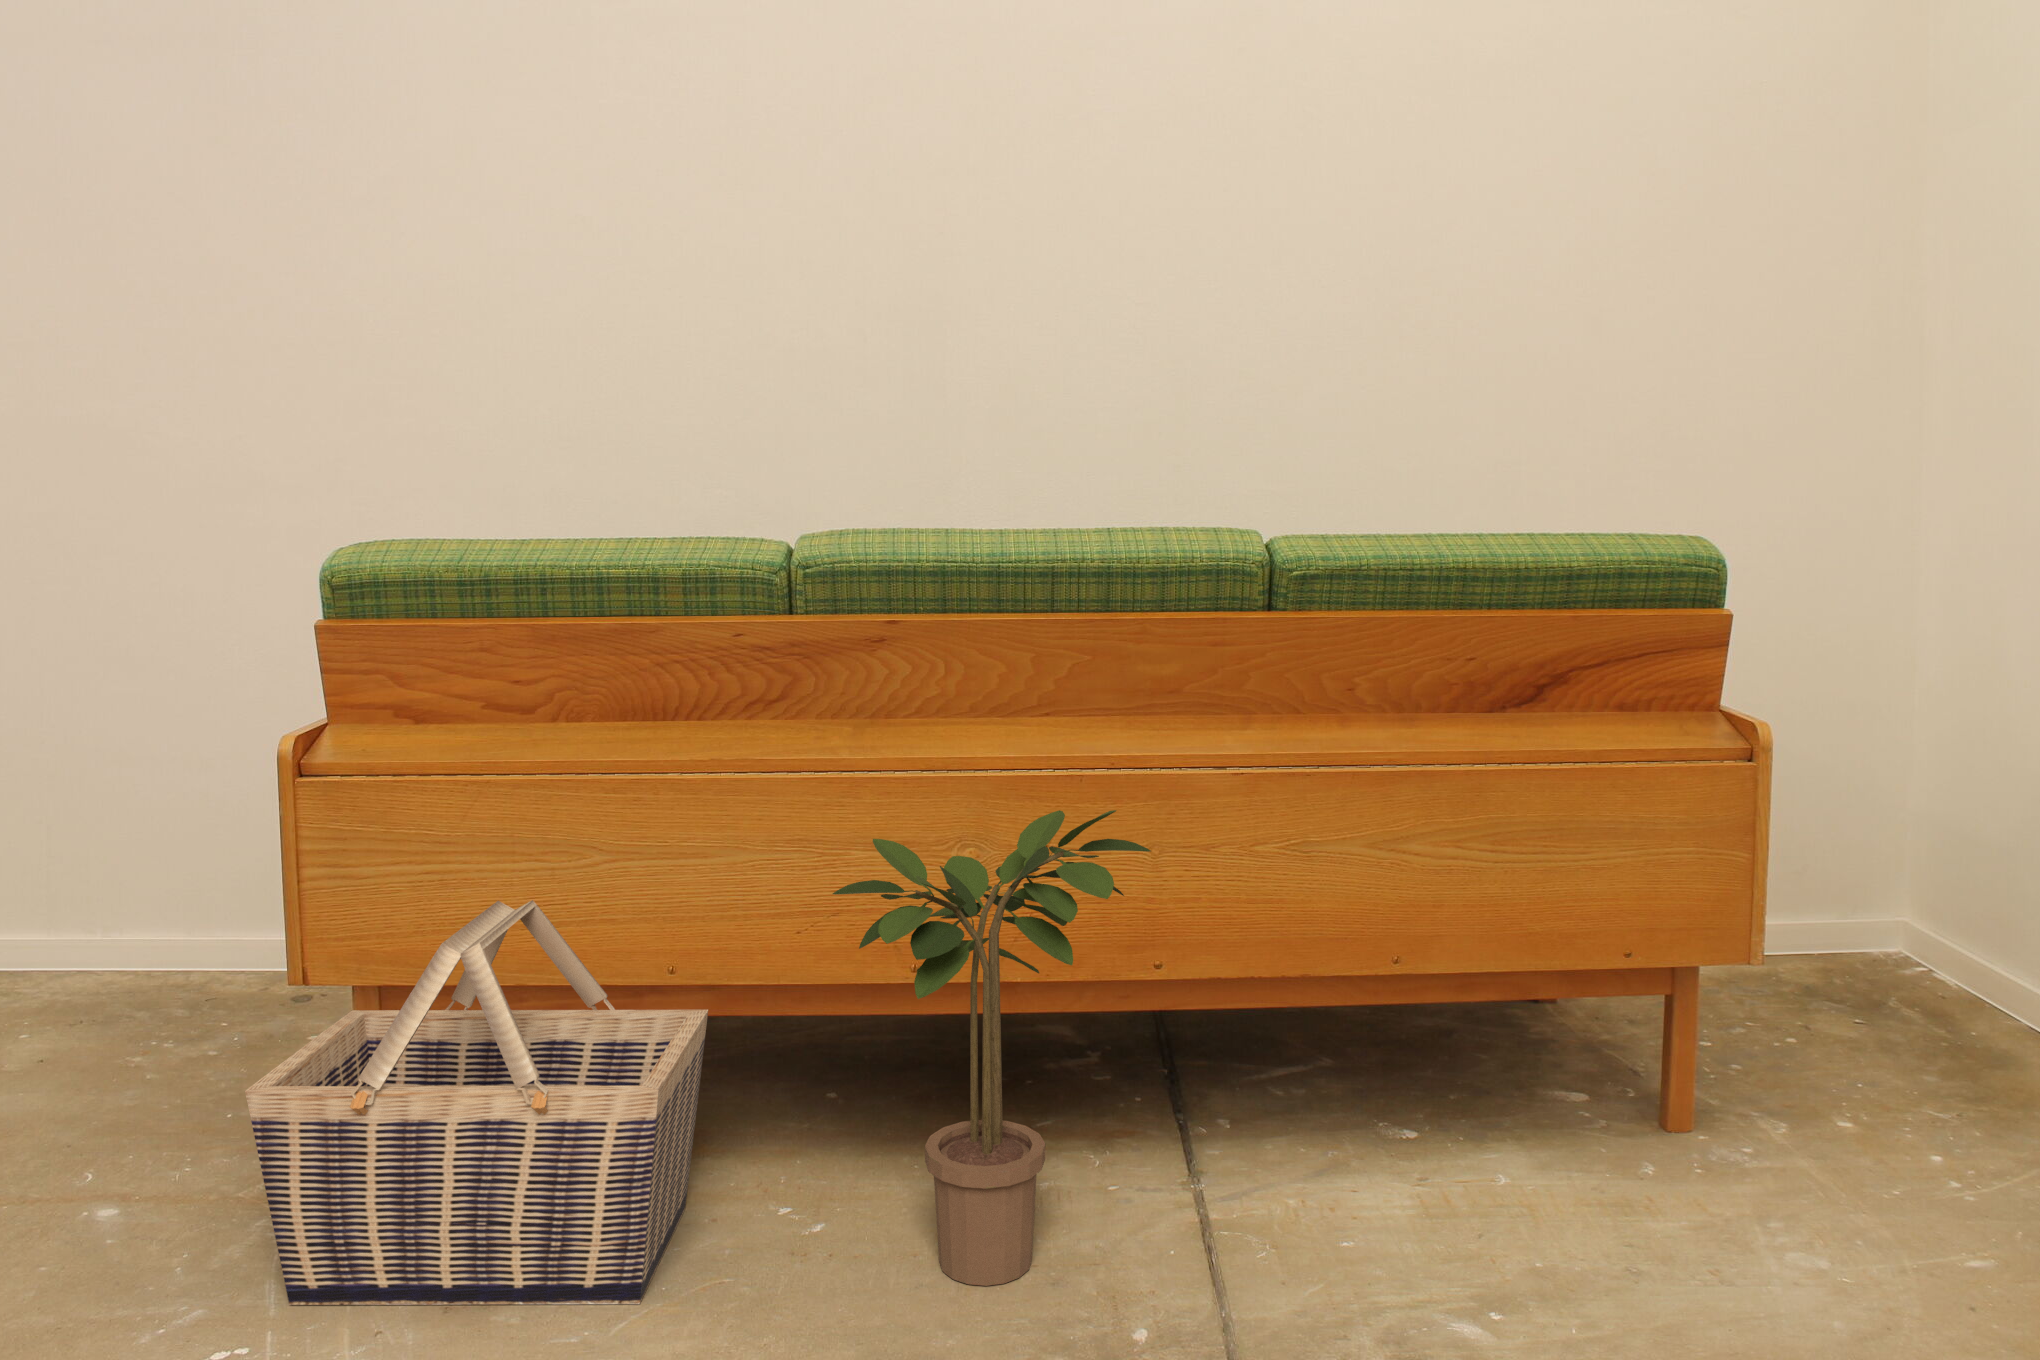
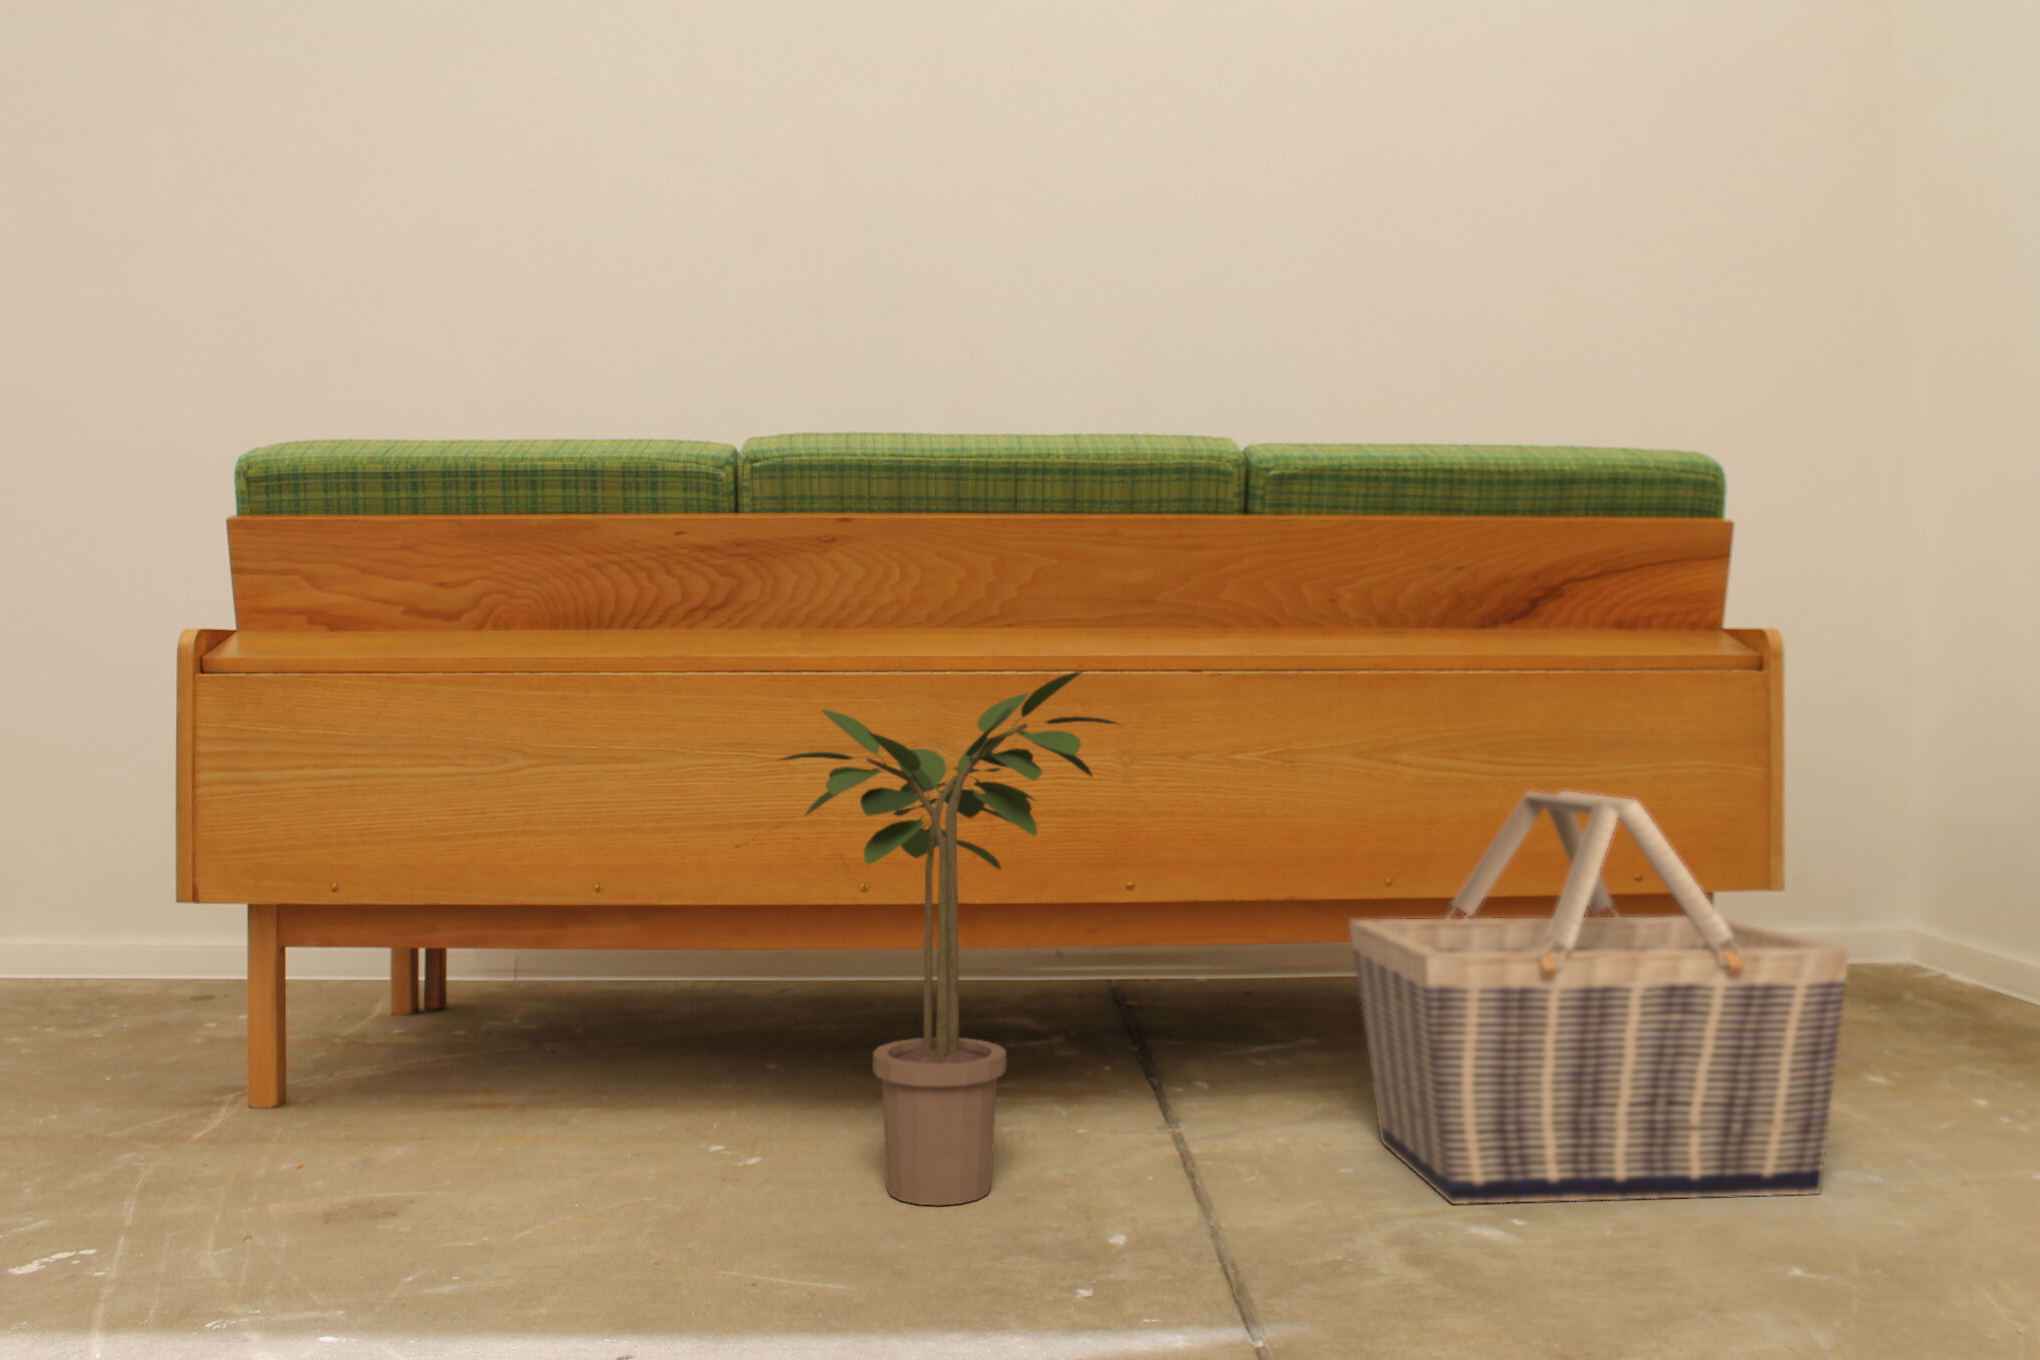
basket: present [245,900,708,1305] -> present [1349,791,1849,1204]

